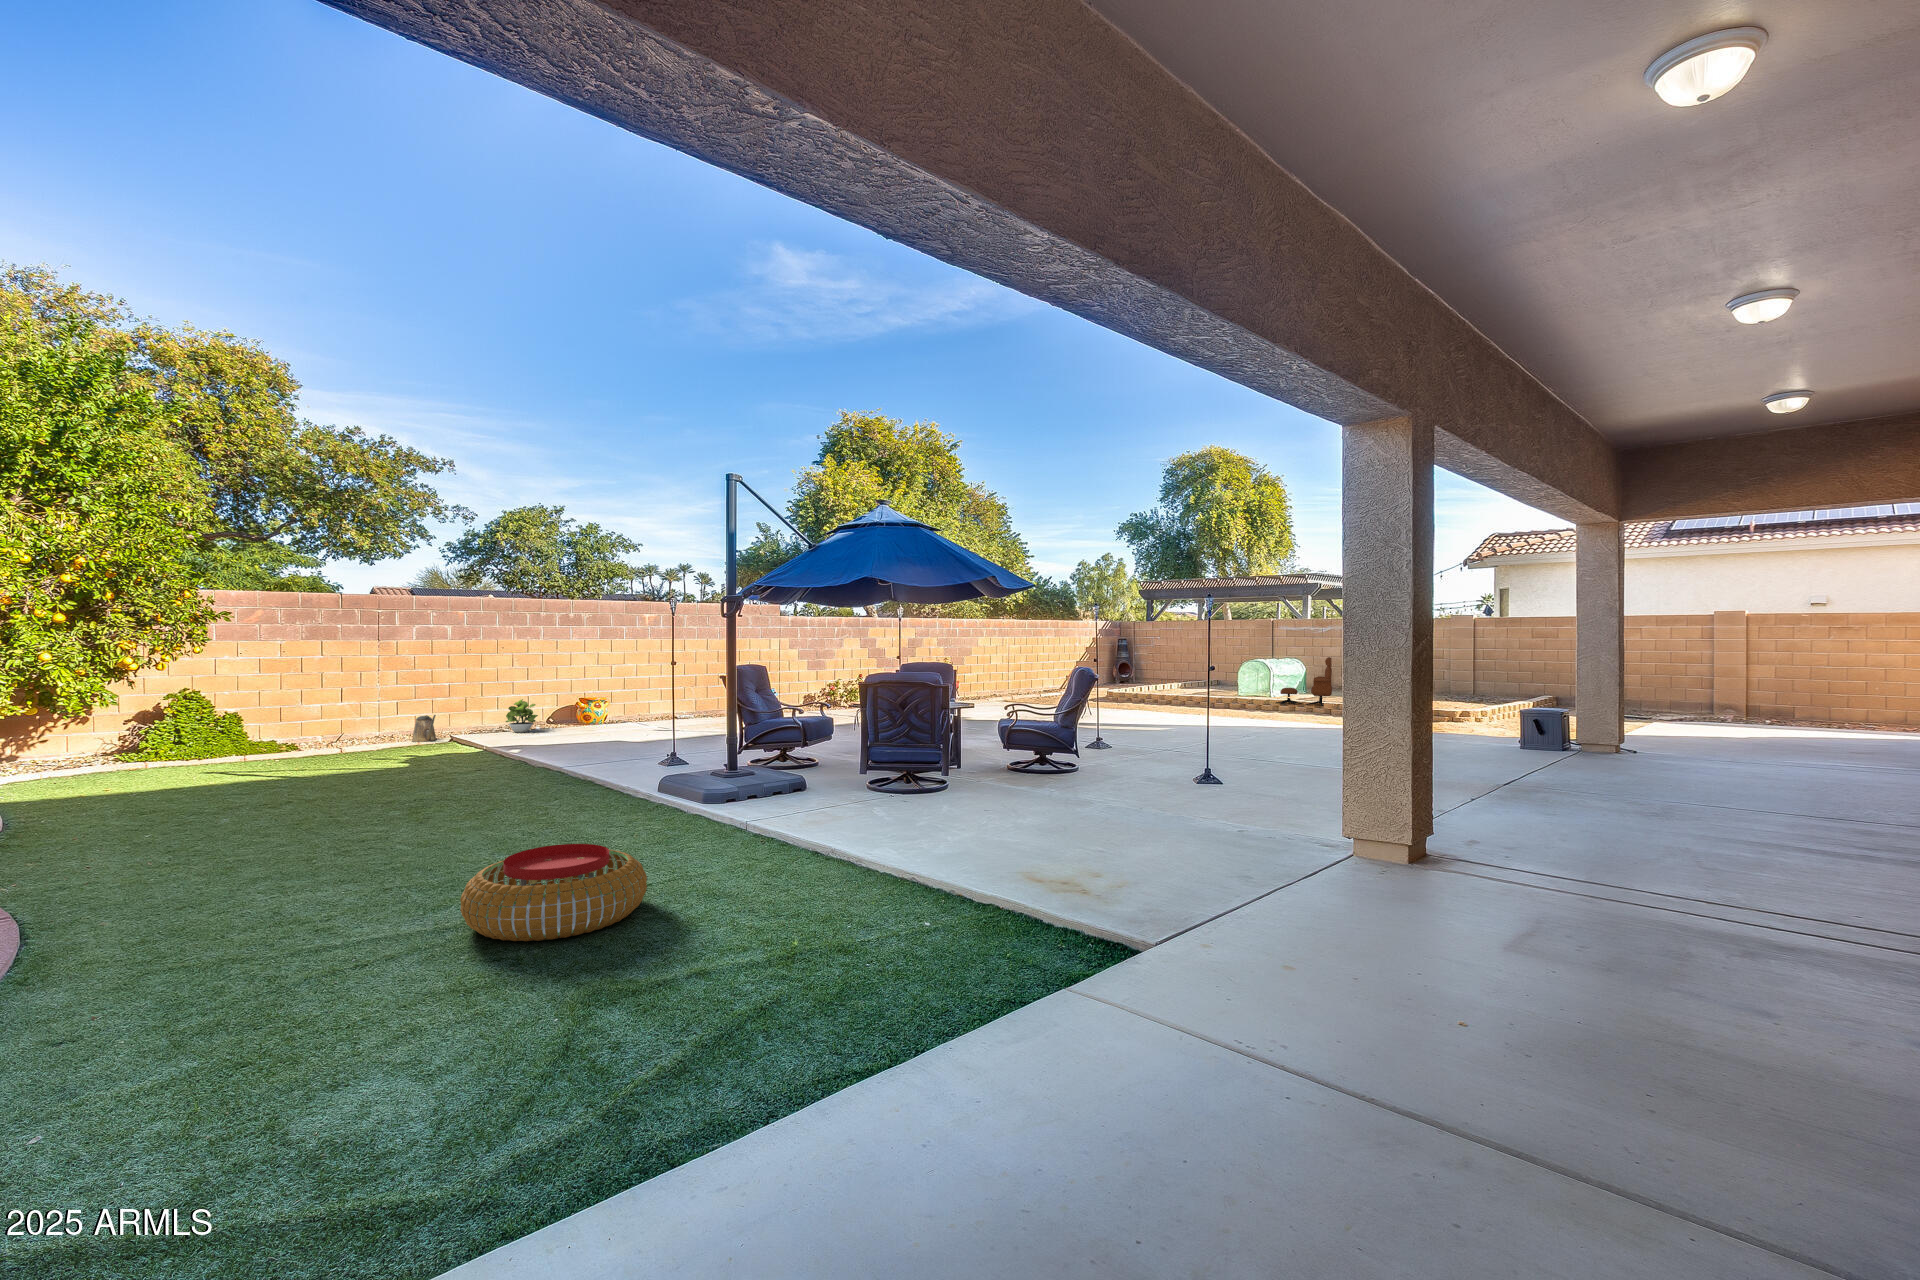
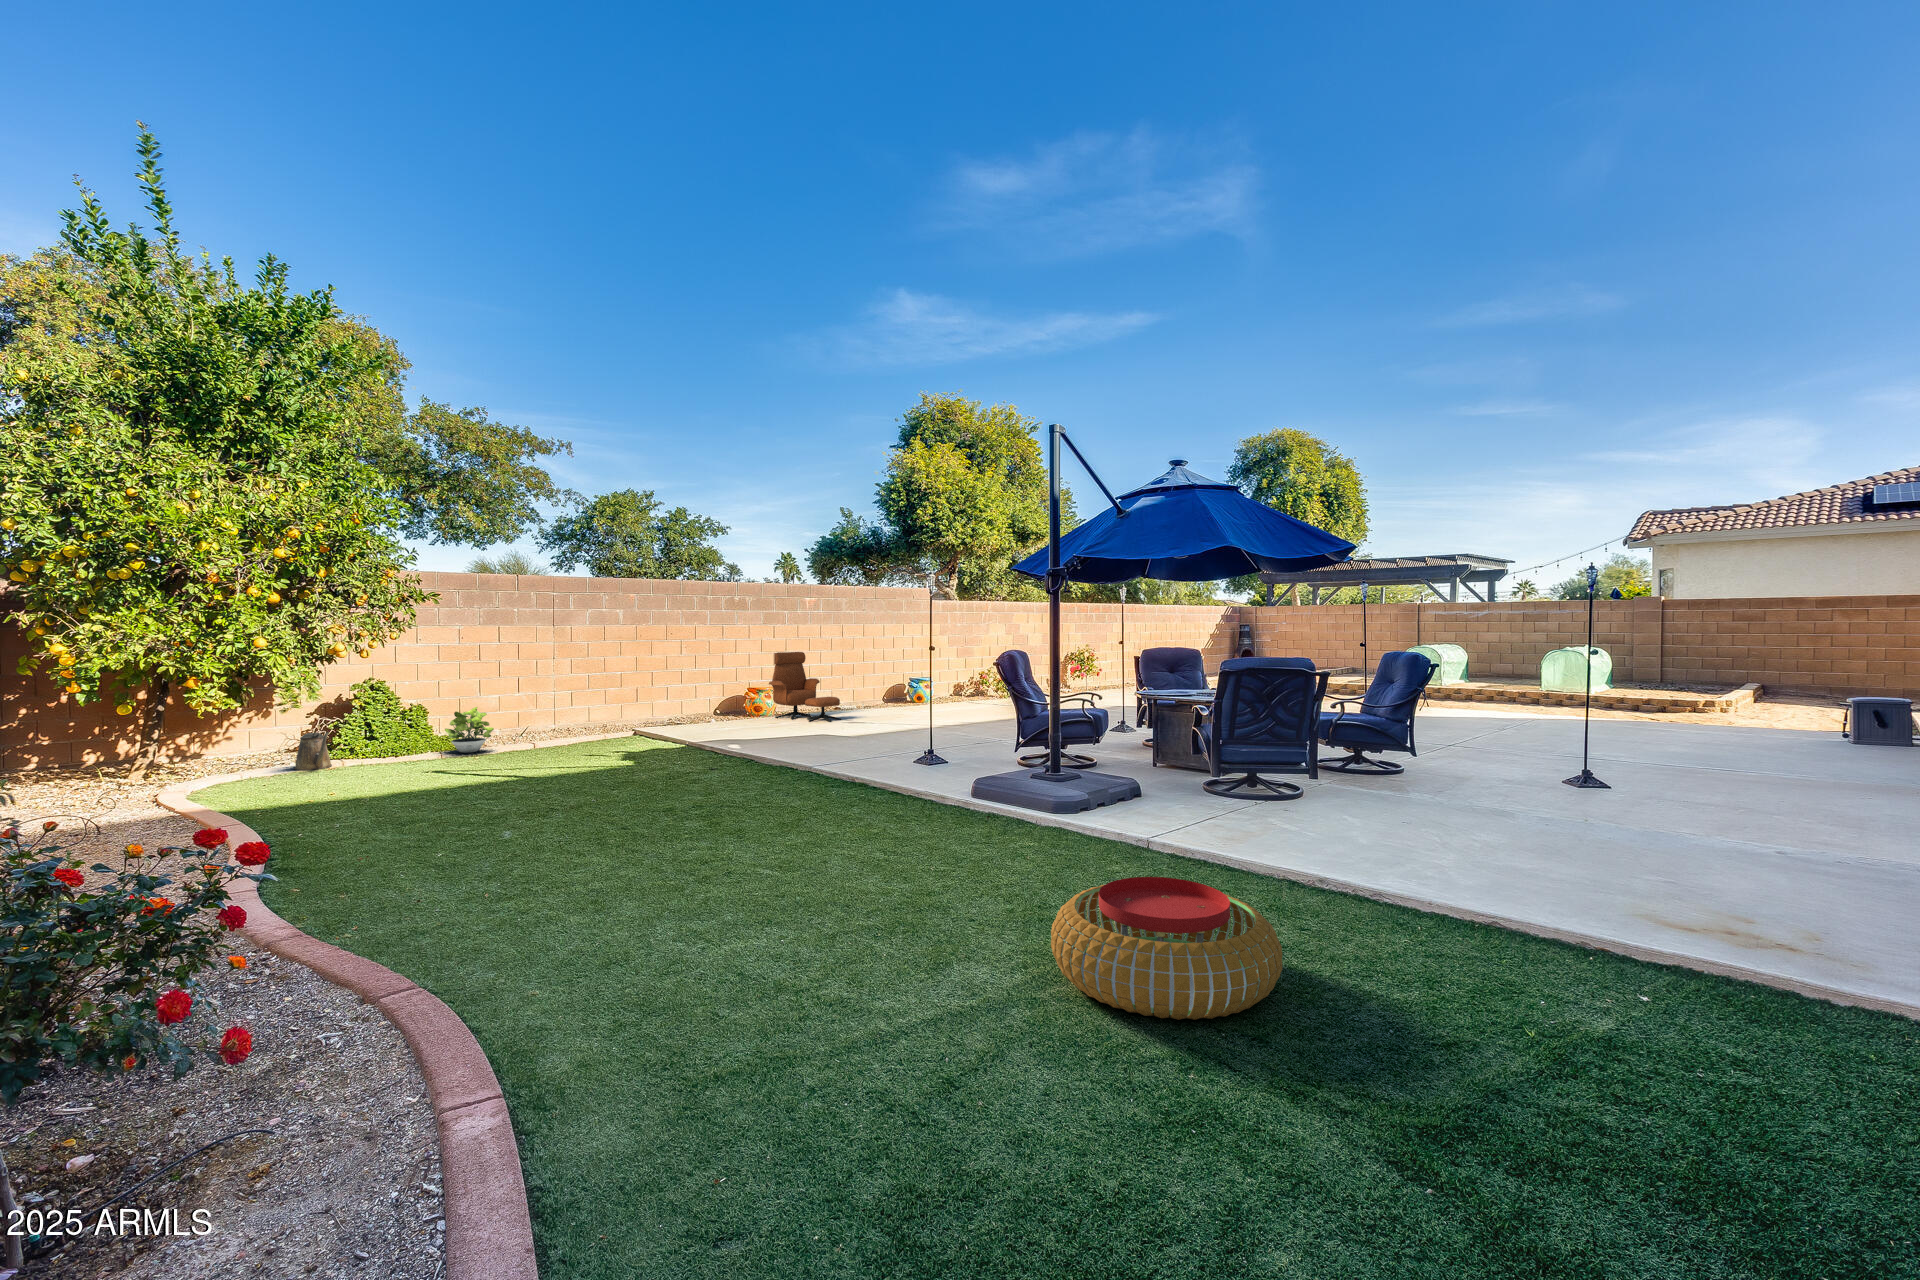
lounge chair: present [1276,657,1332,706] -> present [769,652,841,722]
potted plant: present [506,699,538,733] -> present [445,707,494,753]
watering can: present [412,715,436,742] -> present [294,732,332,770]

